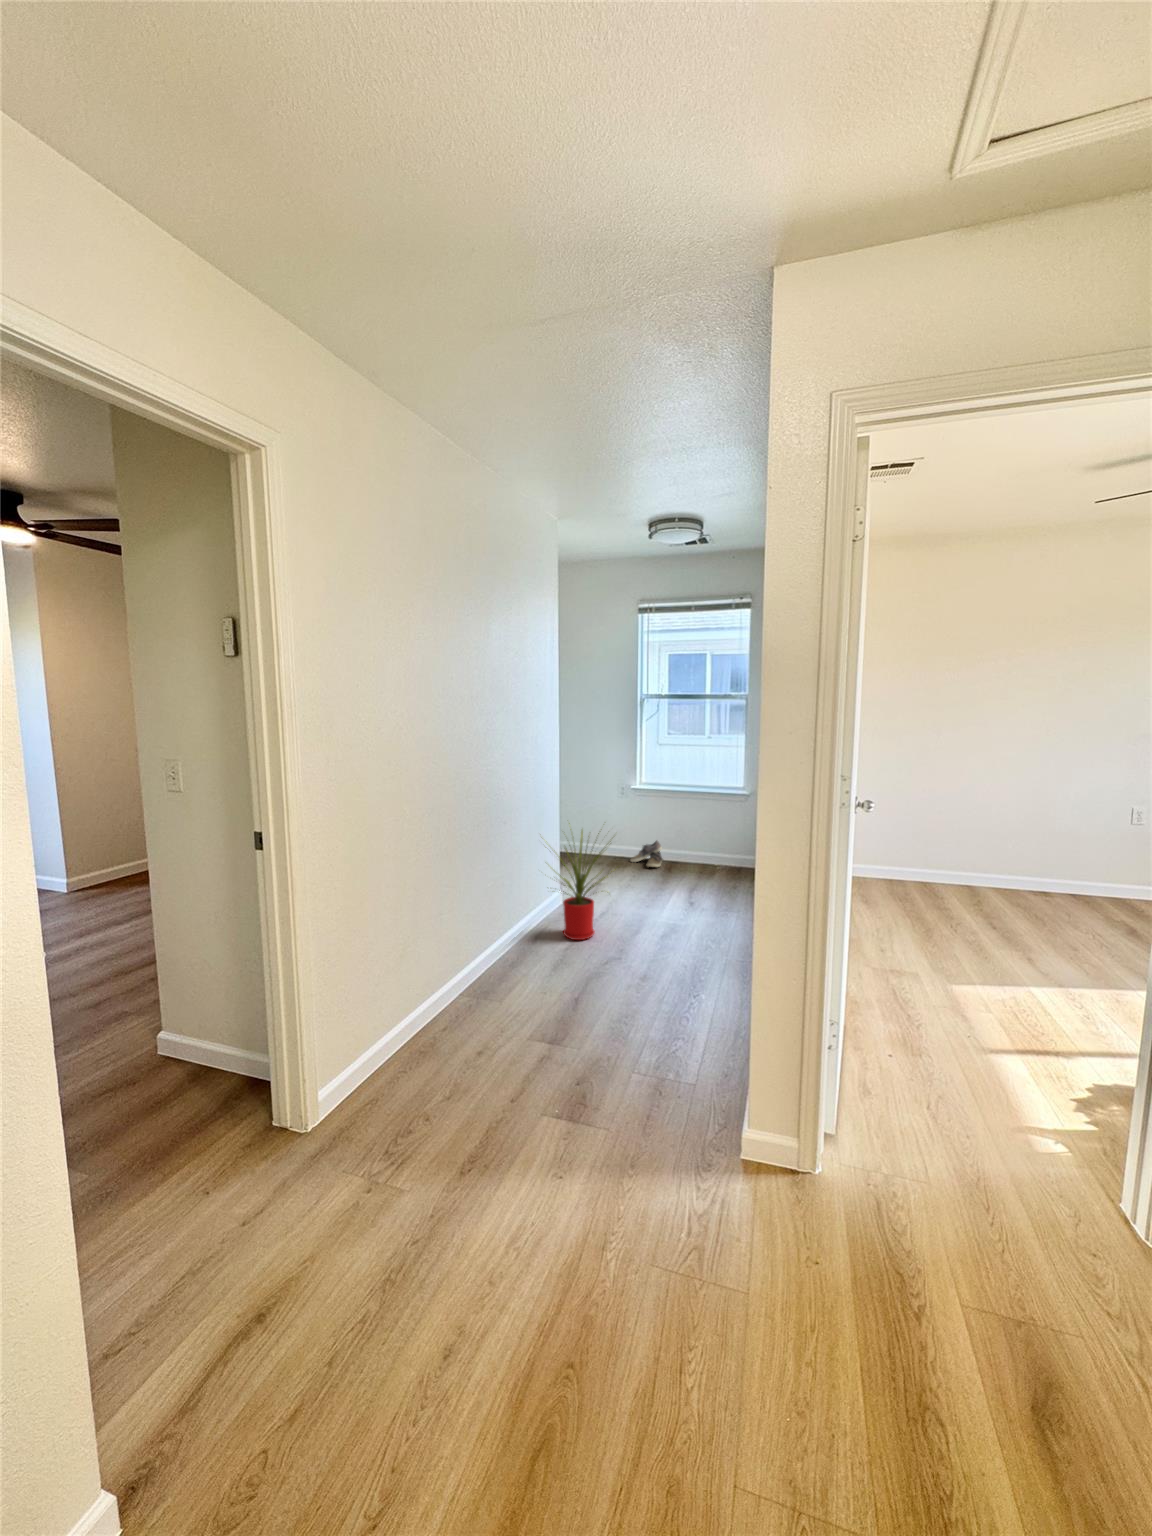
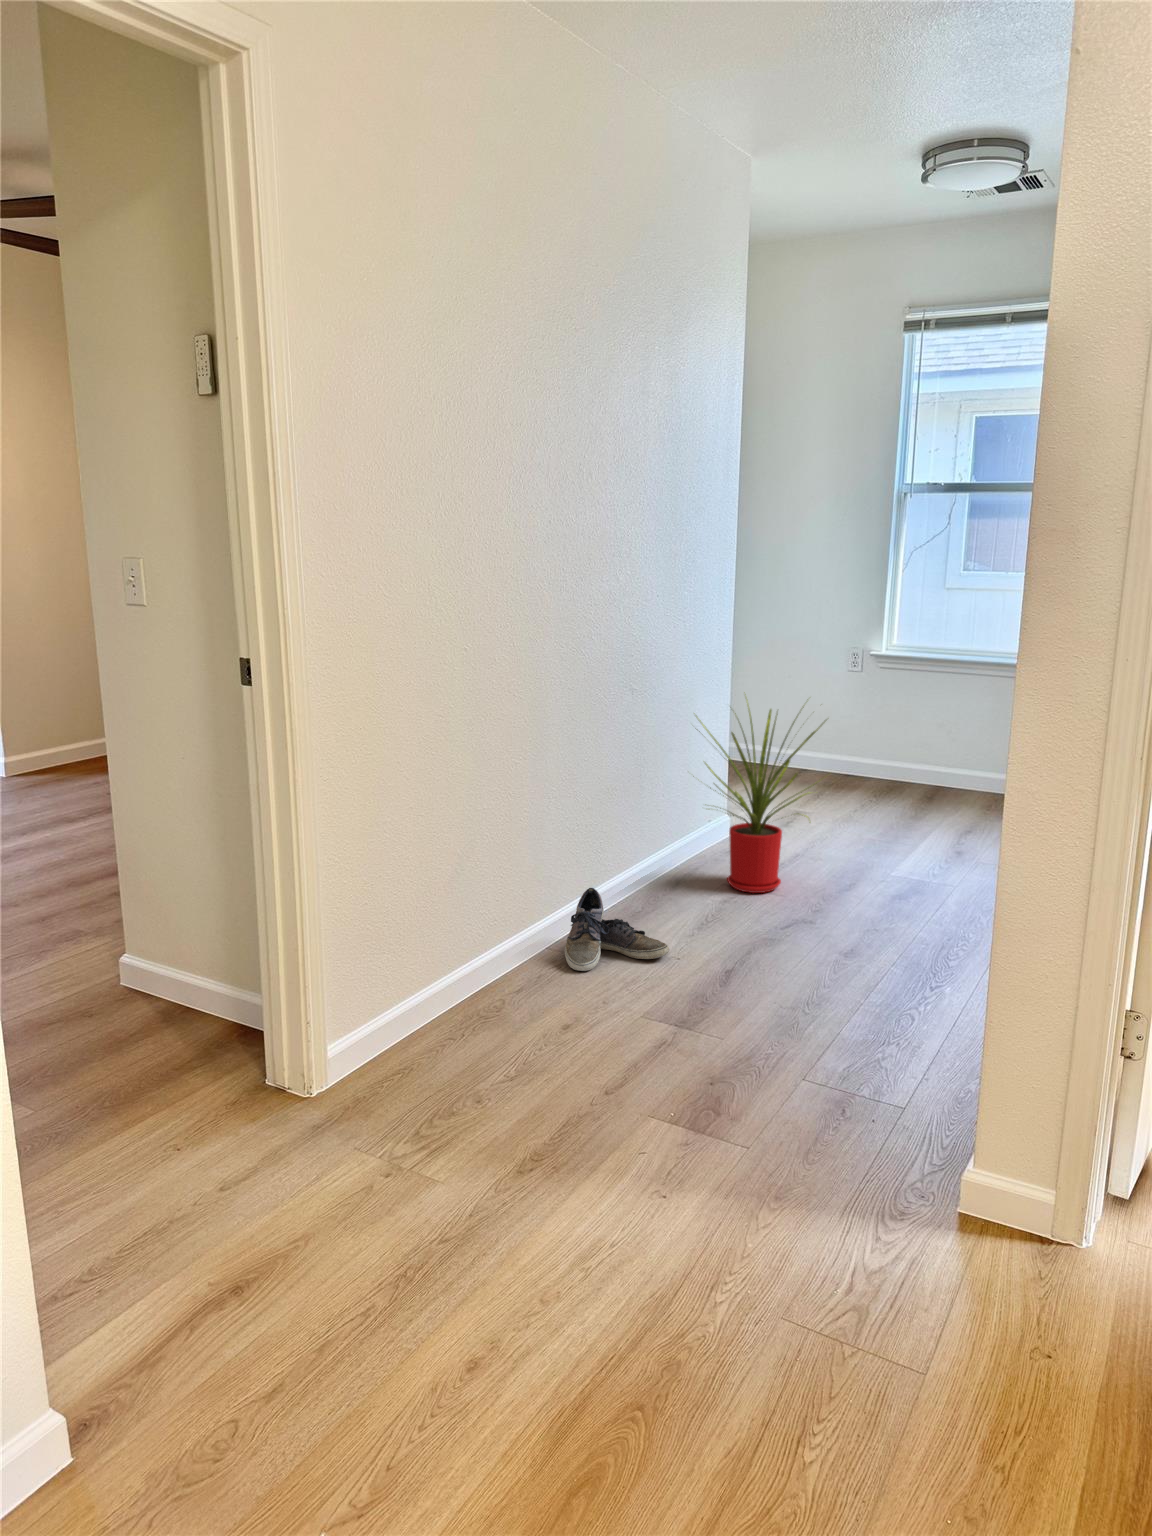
shoe: present [631,841,663,867] -> present [565,888,669,971]

